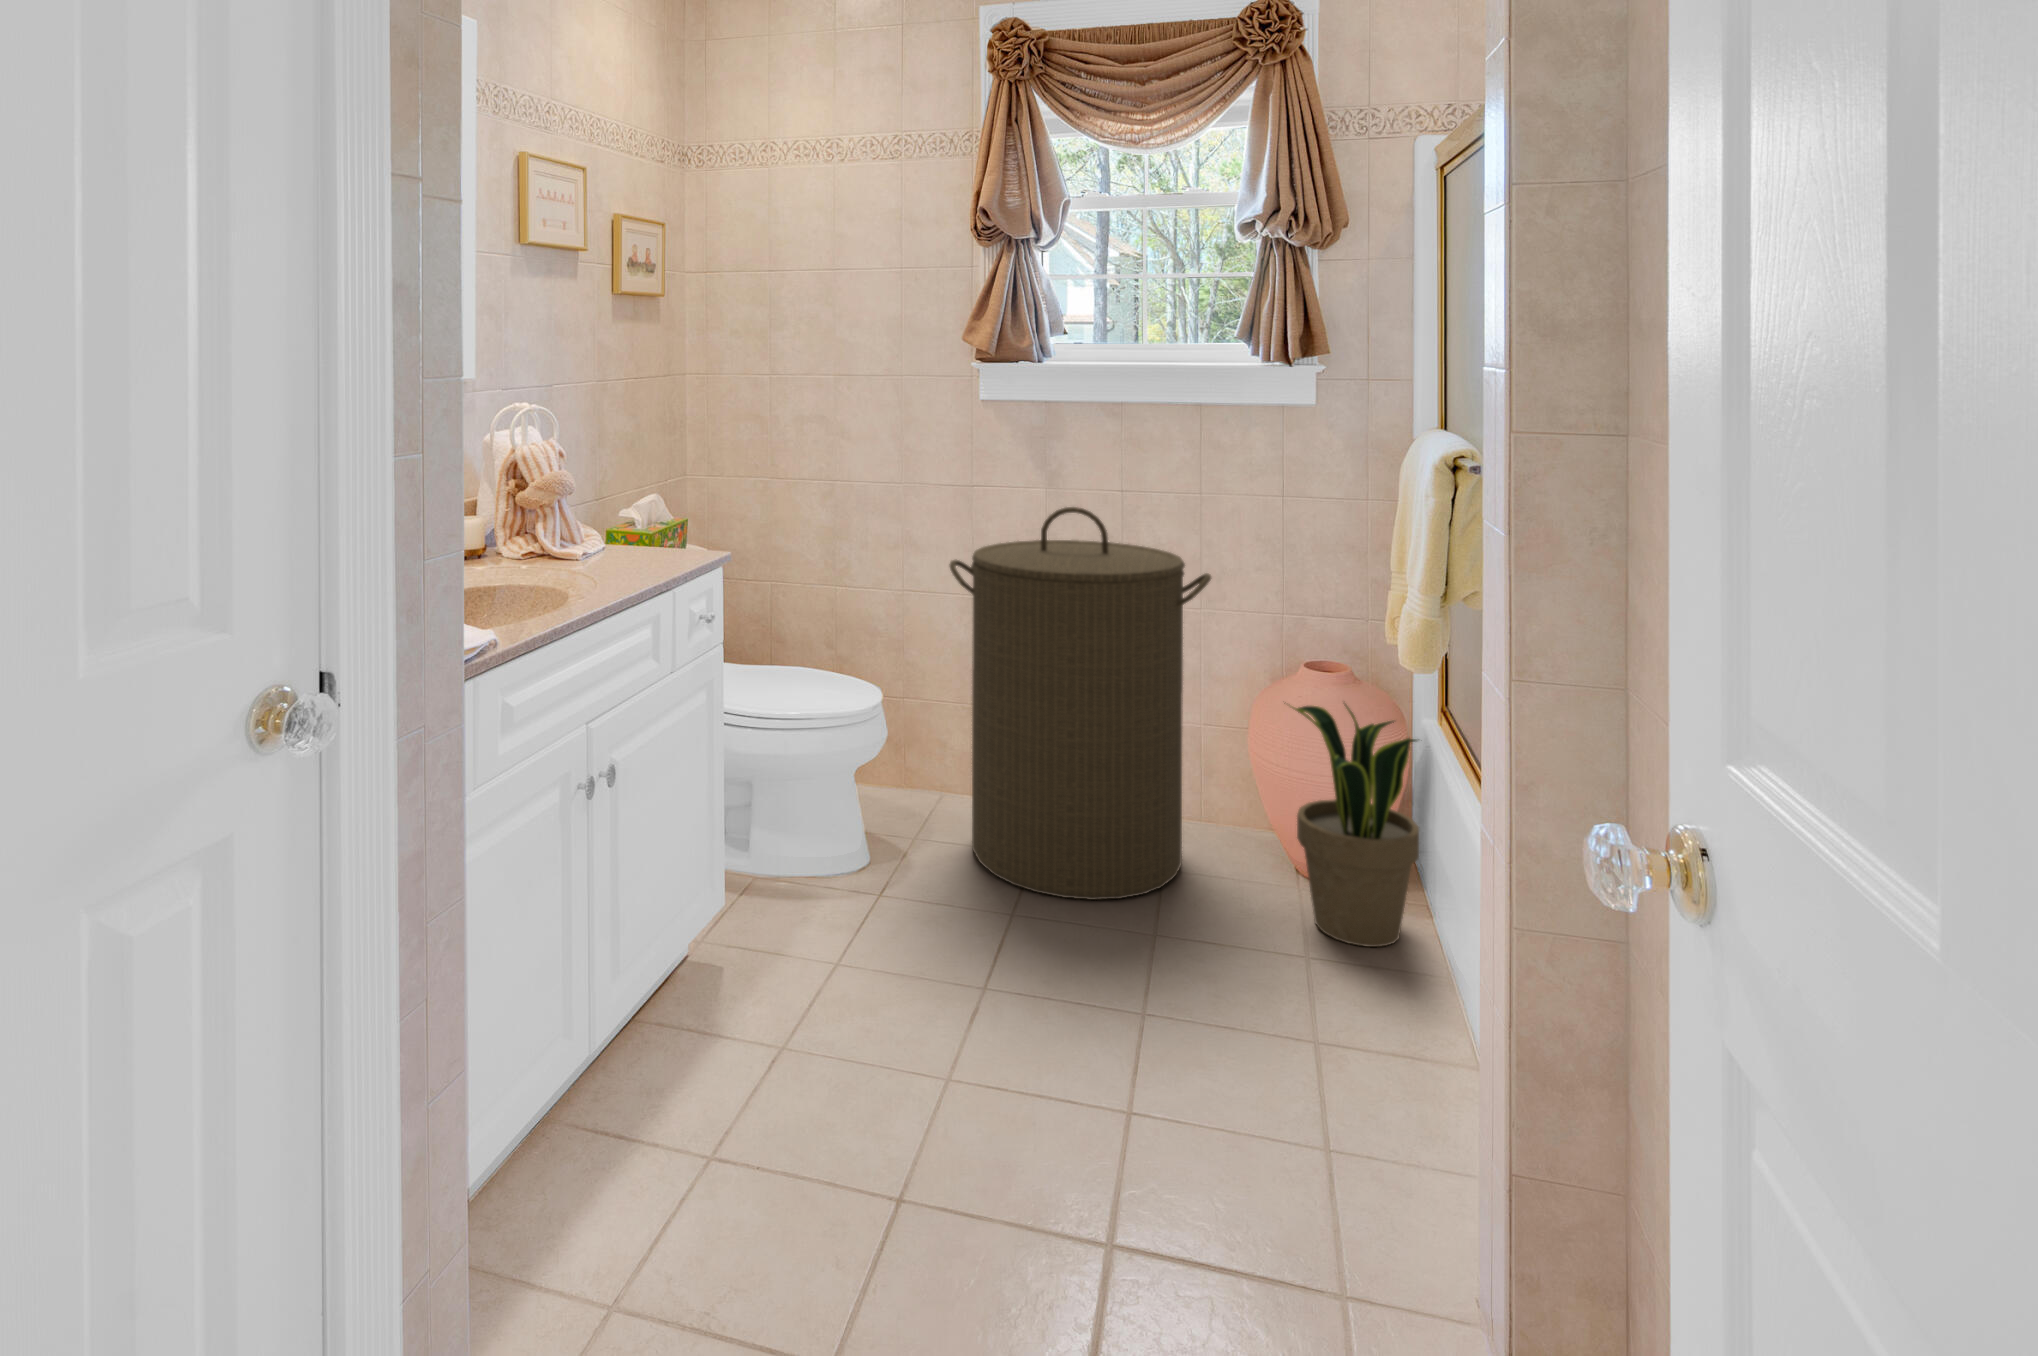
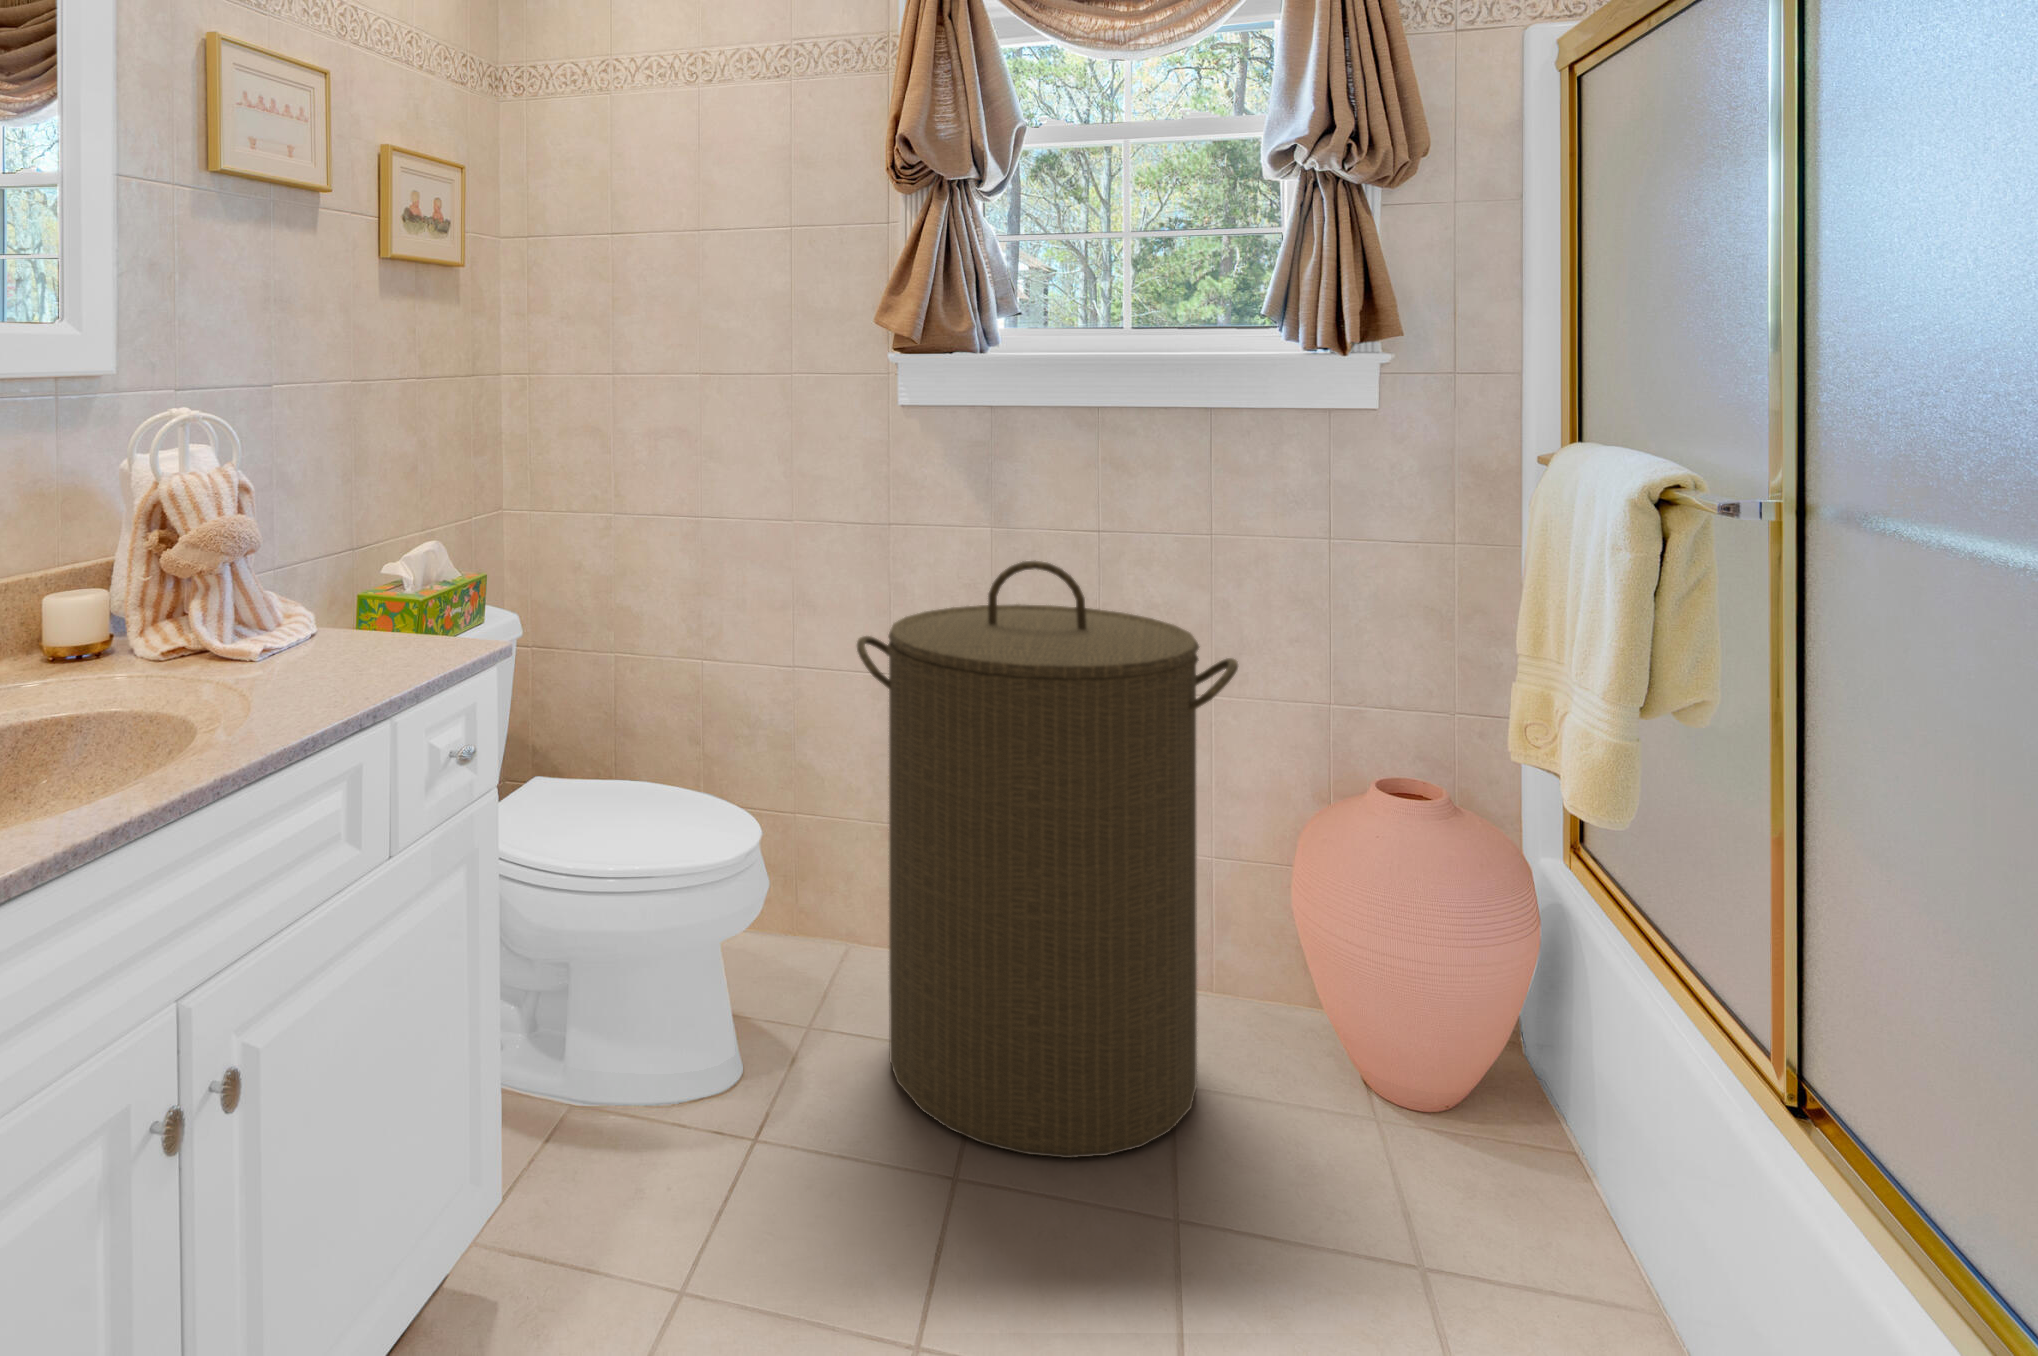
potted plant: present [1292,704,1419,947] -> none [1354,861,1583,1253]

